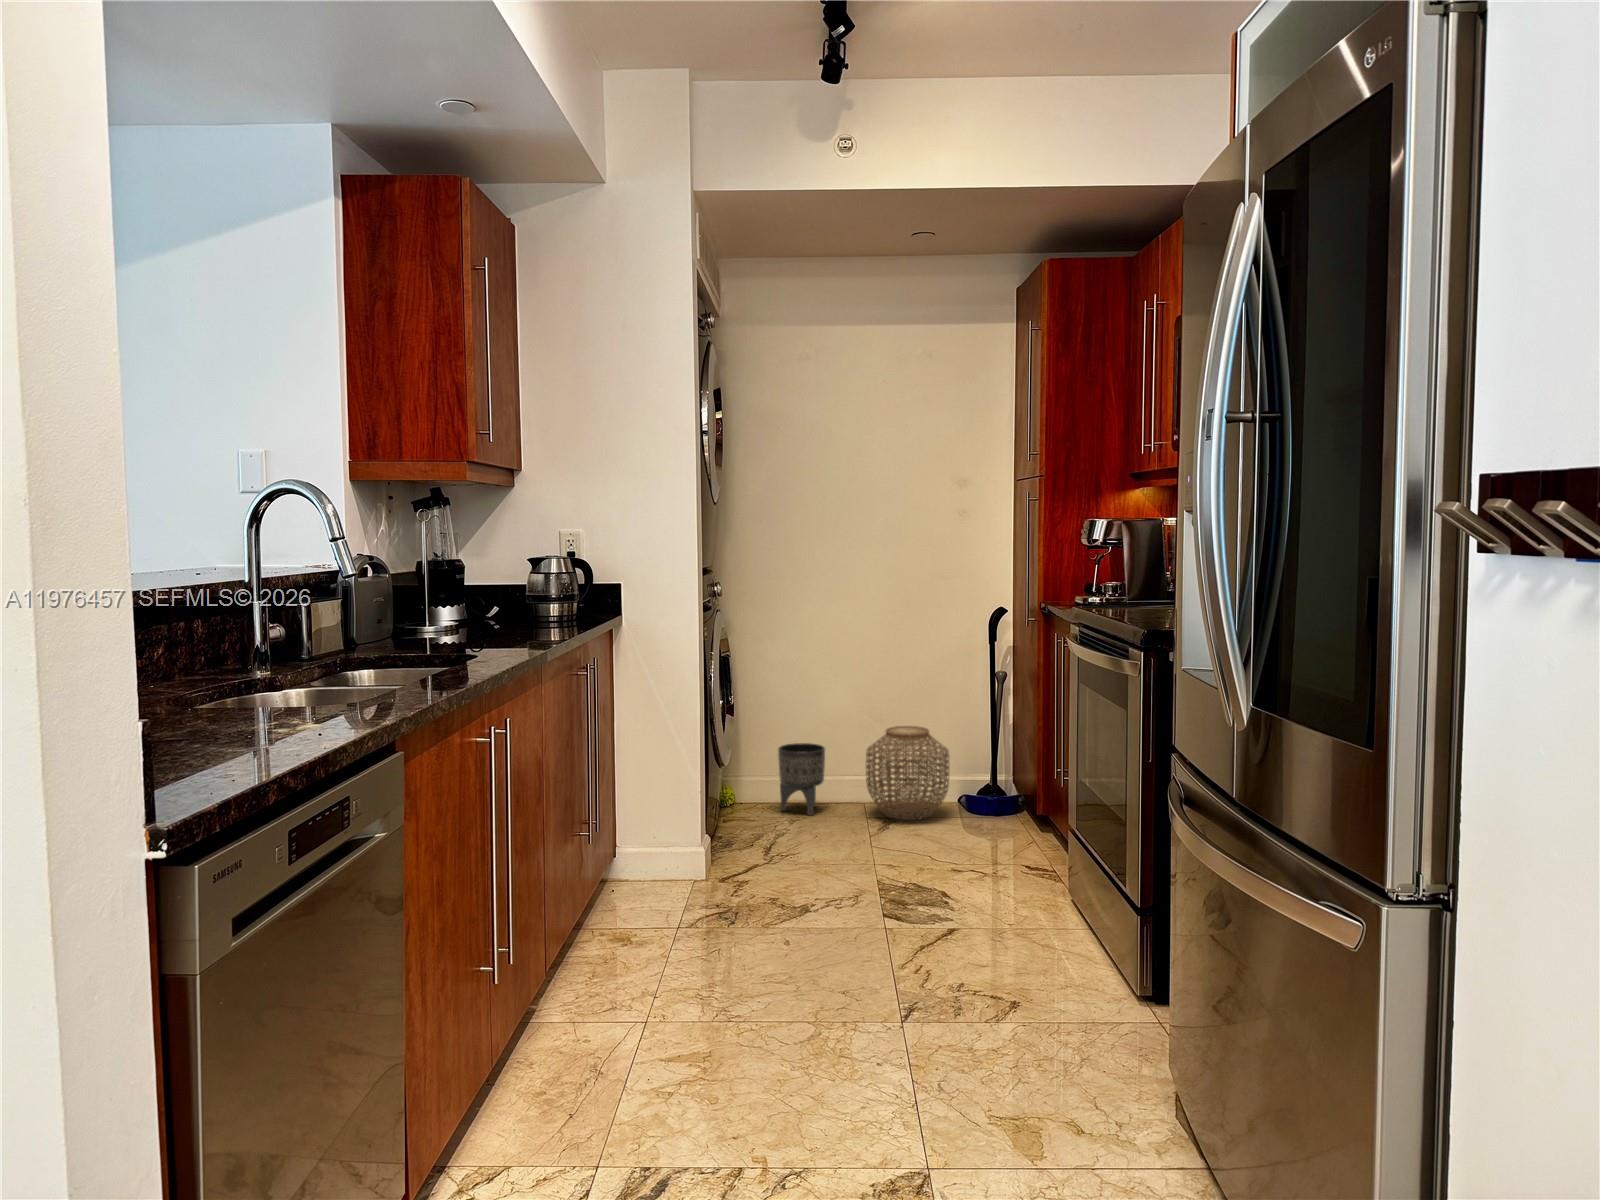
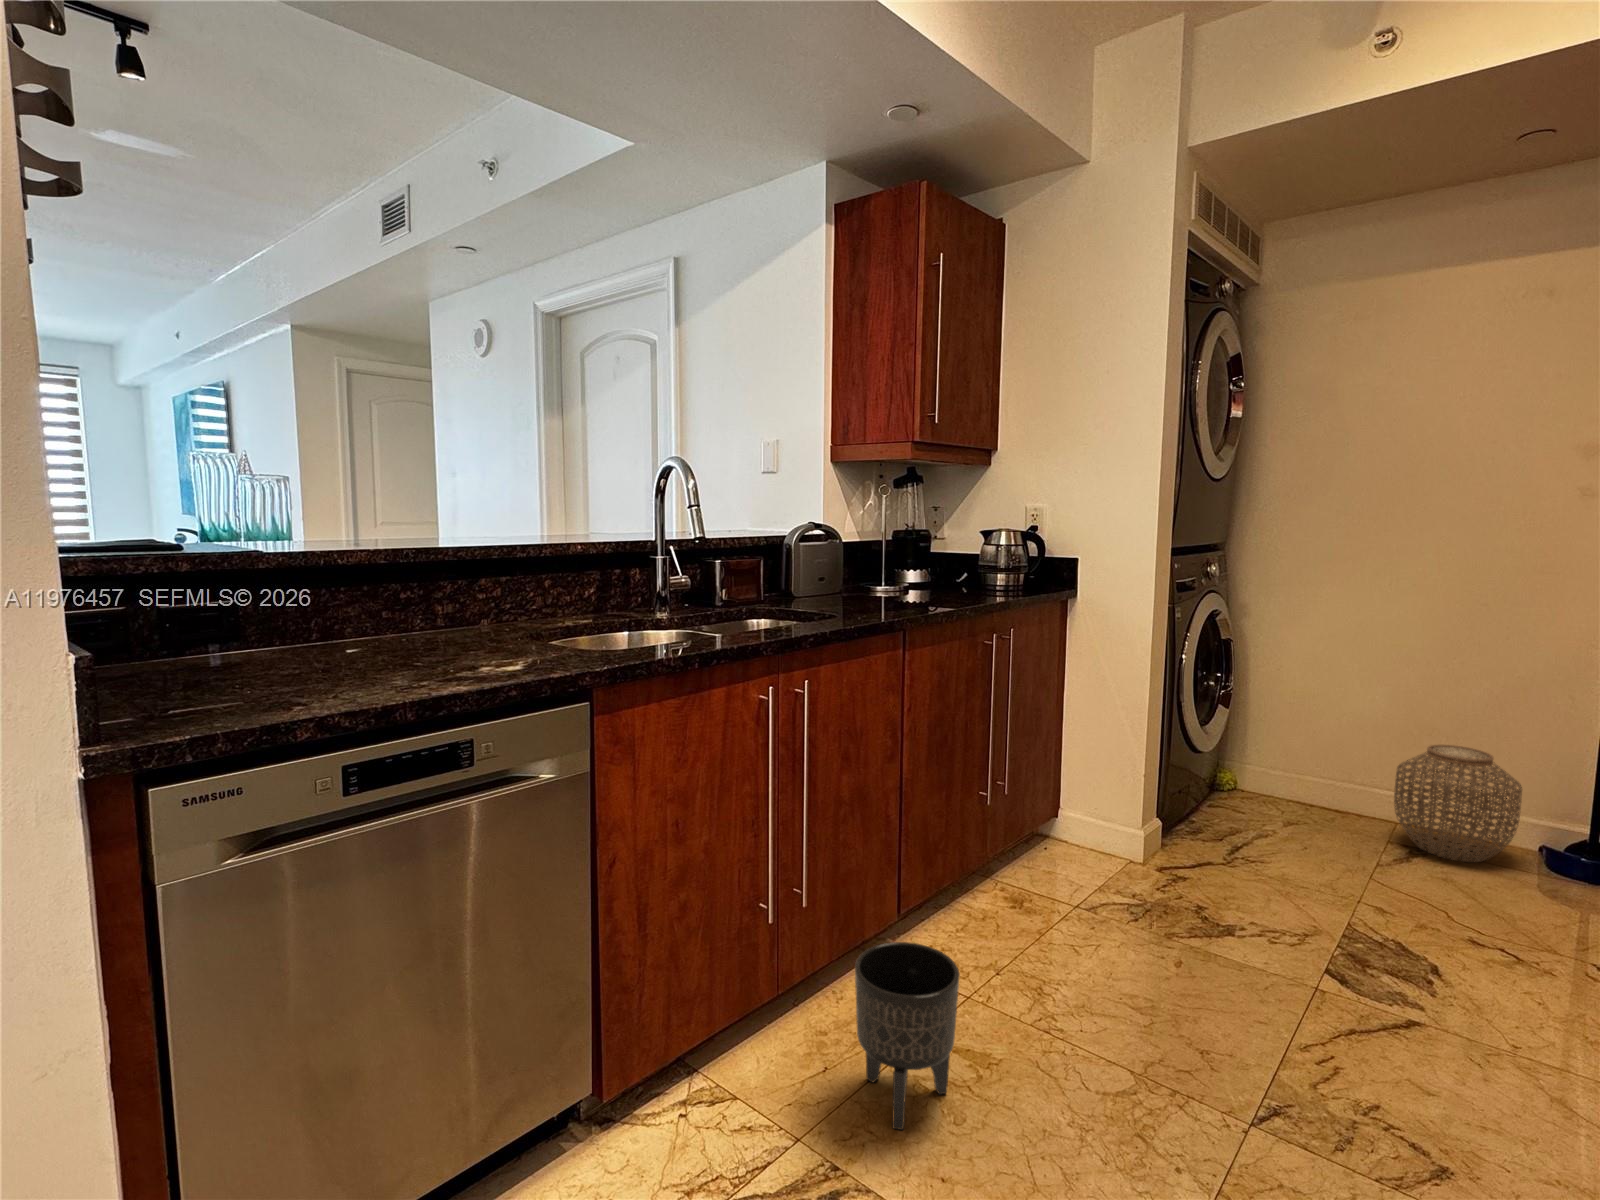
planter: present [778,743,825,815] -> present [855,942,960,1130]

